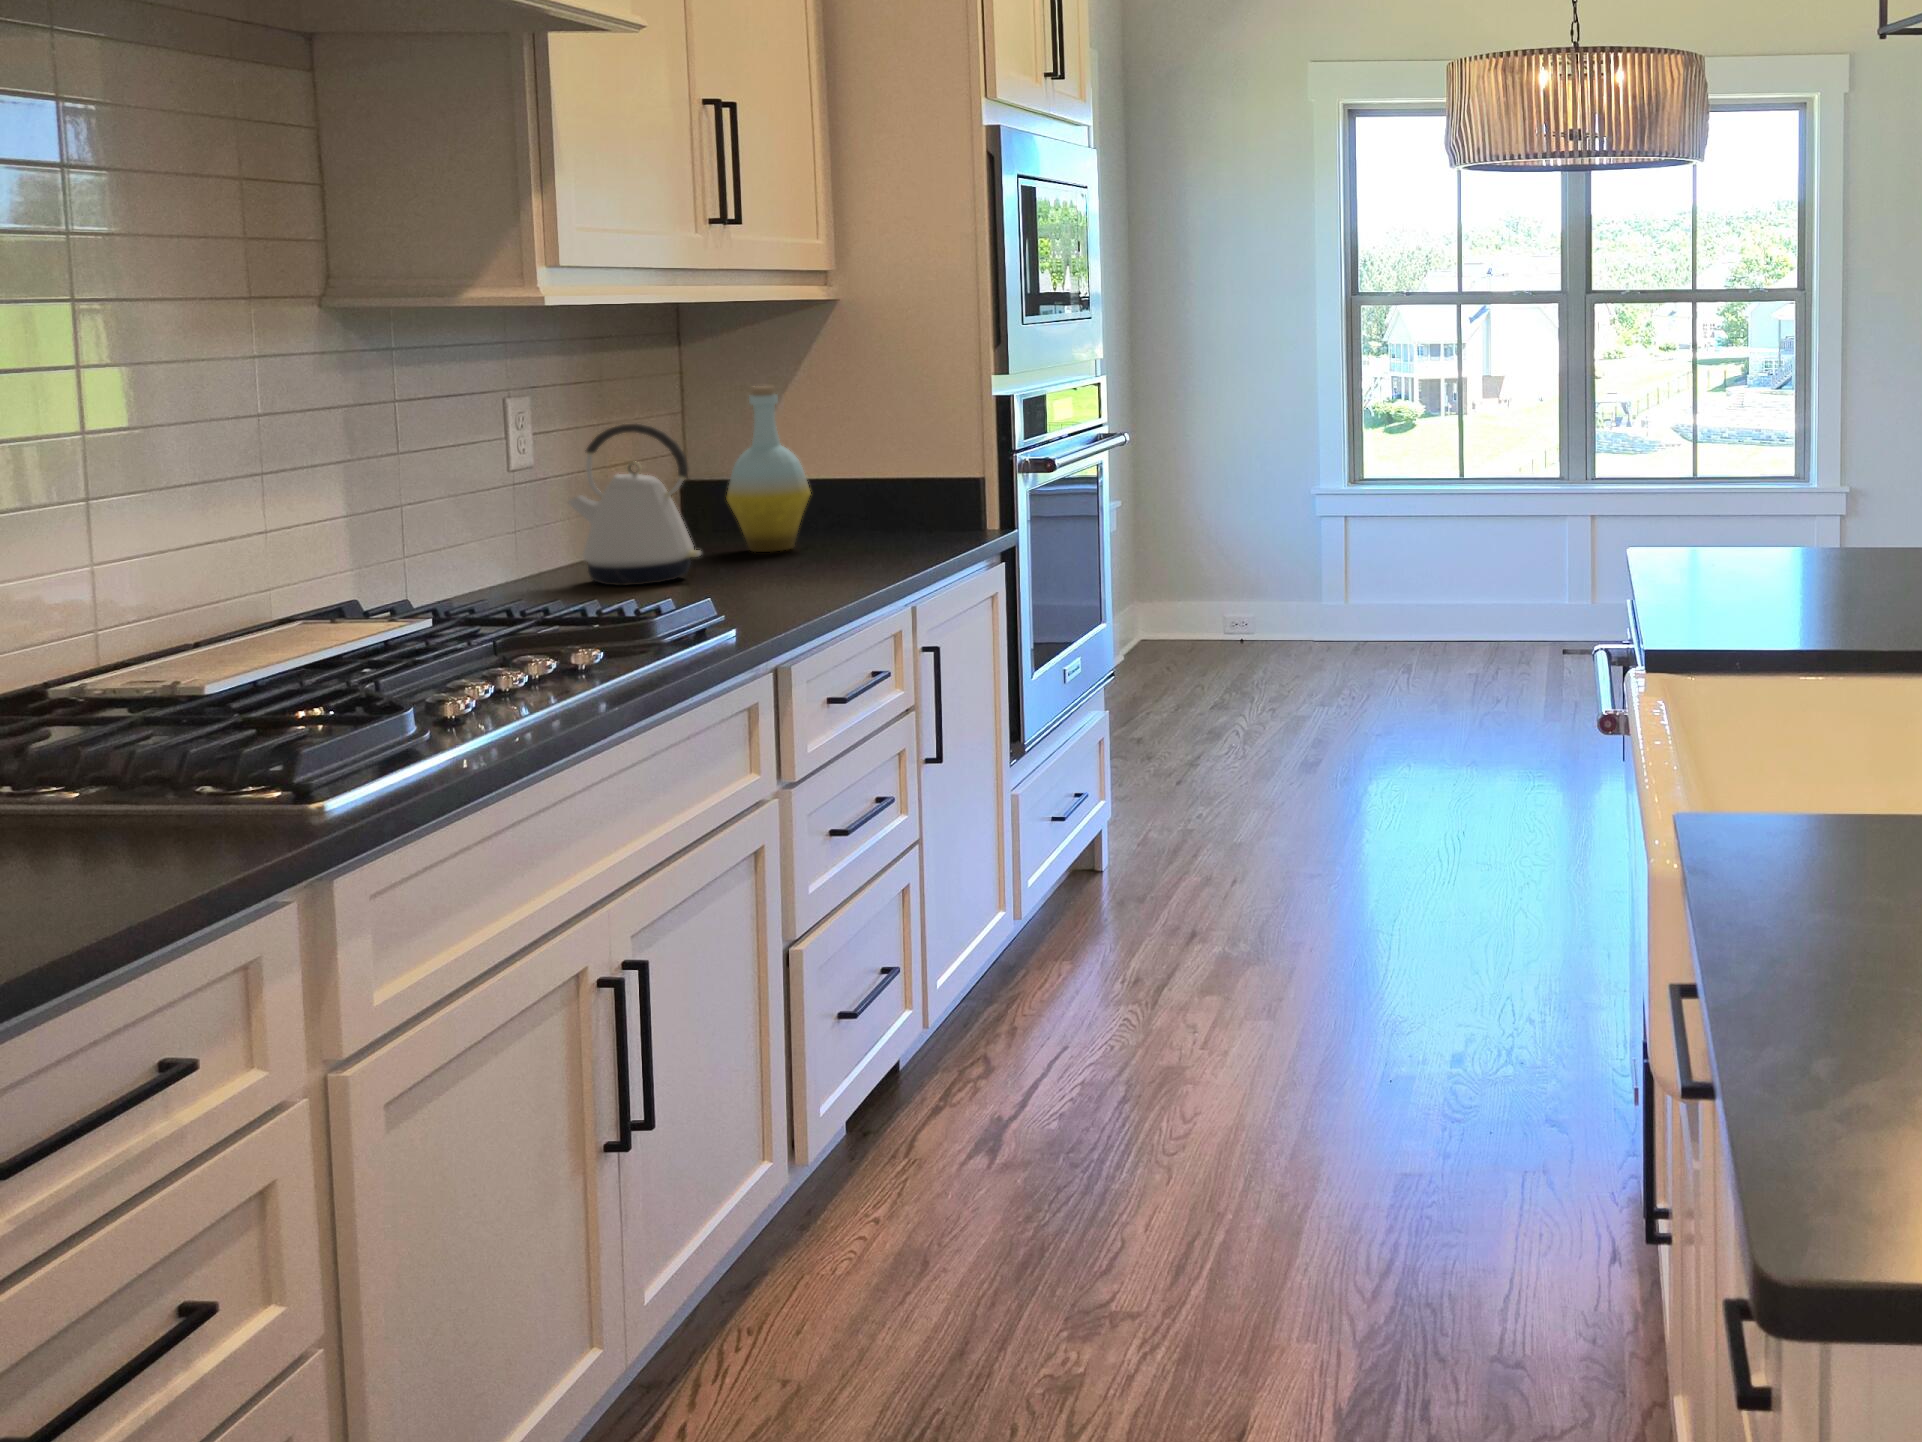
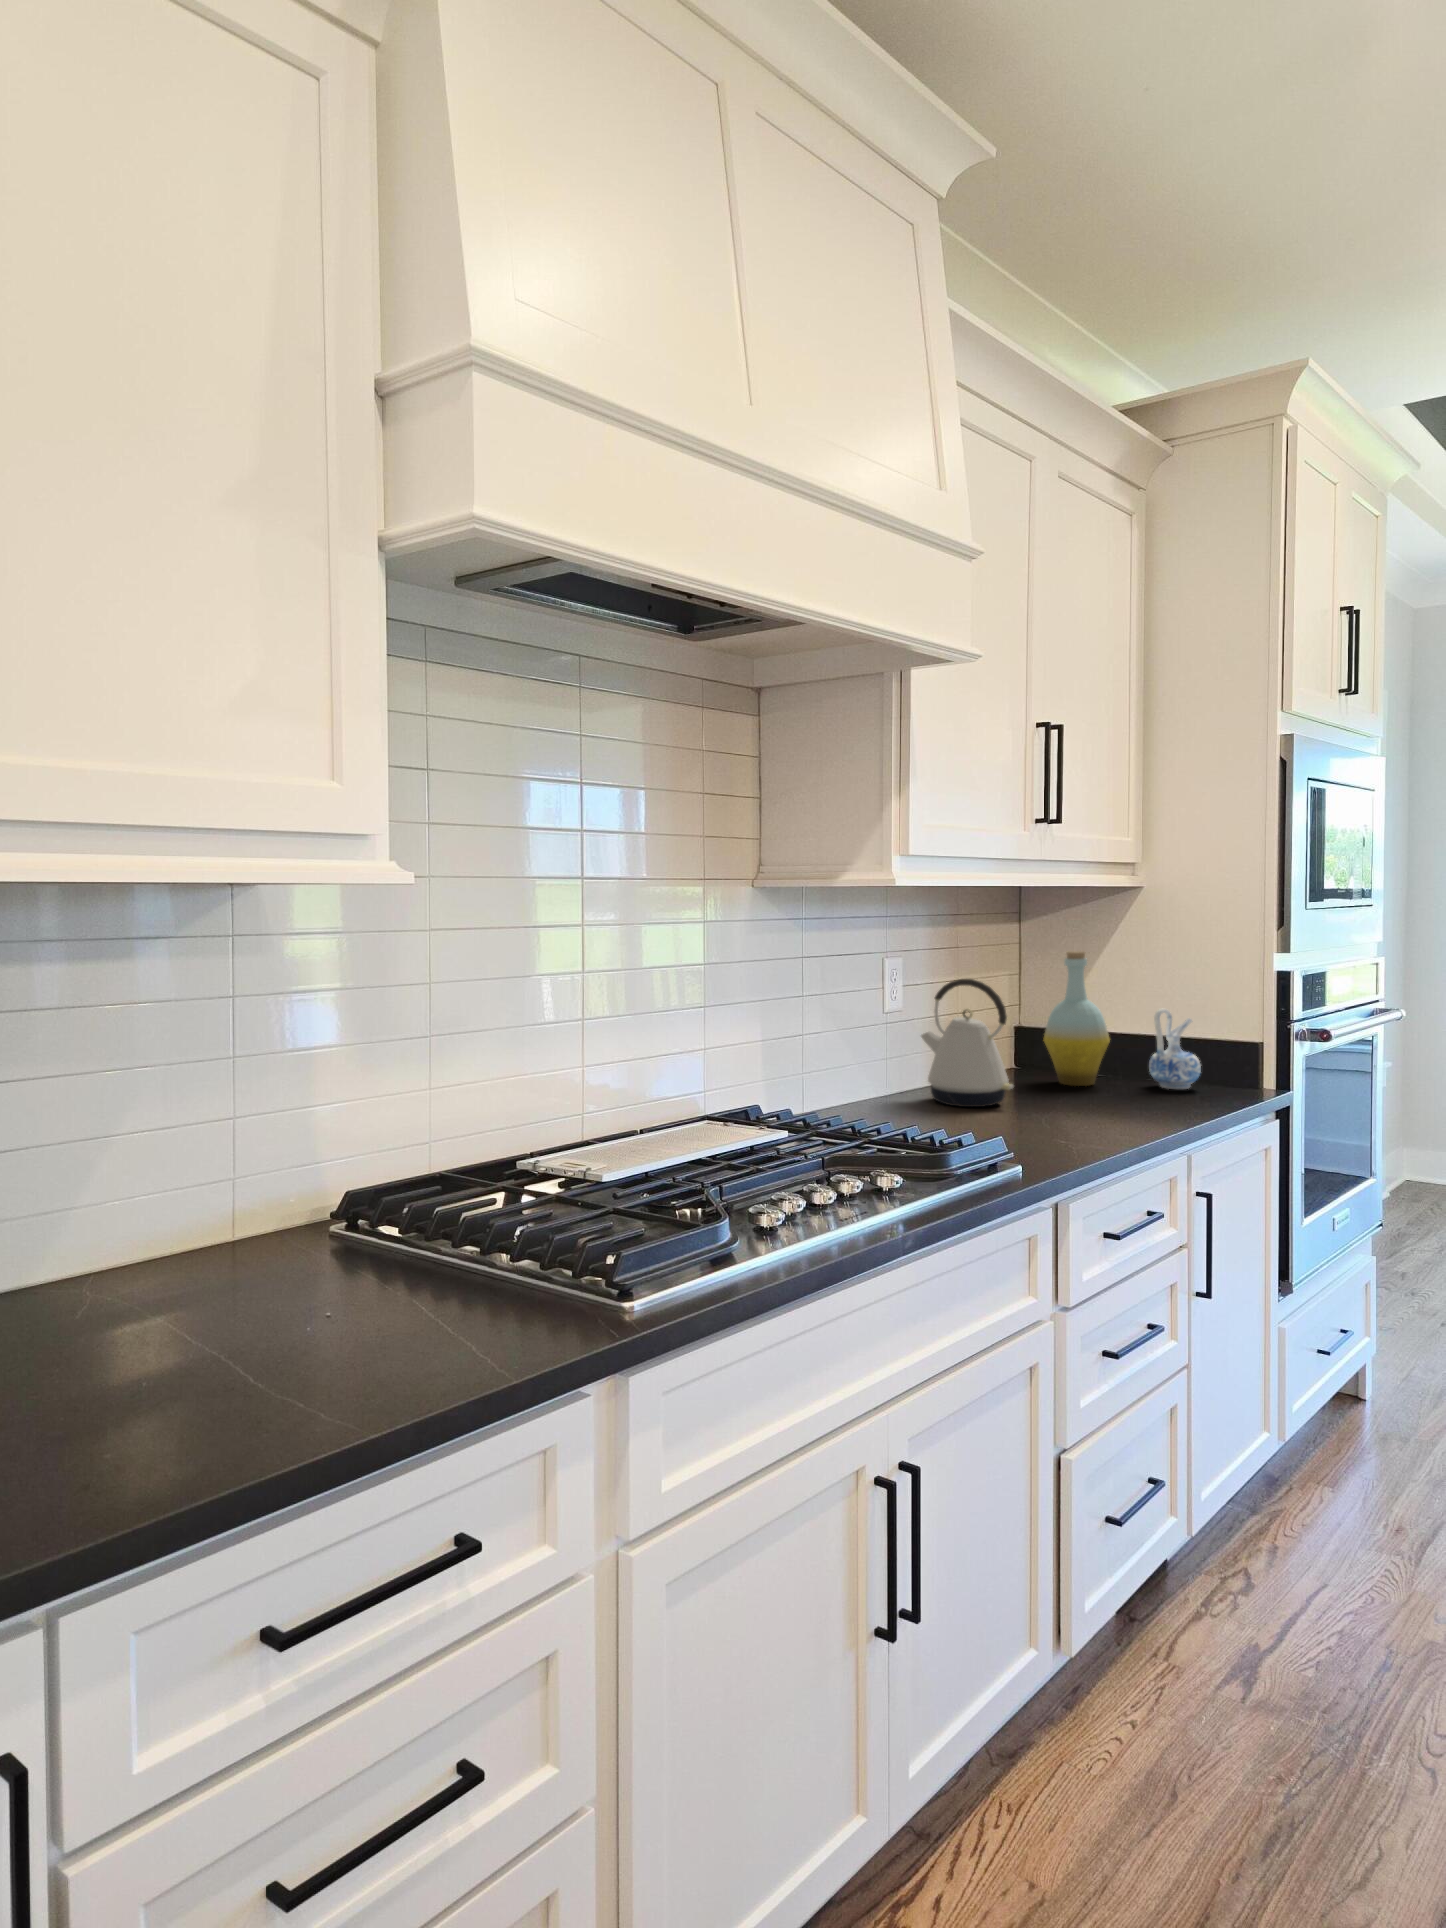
ceramic pitcher: none [858,450,918,544] -> present [1149,1009,1201,1089]

